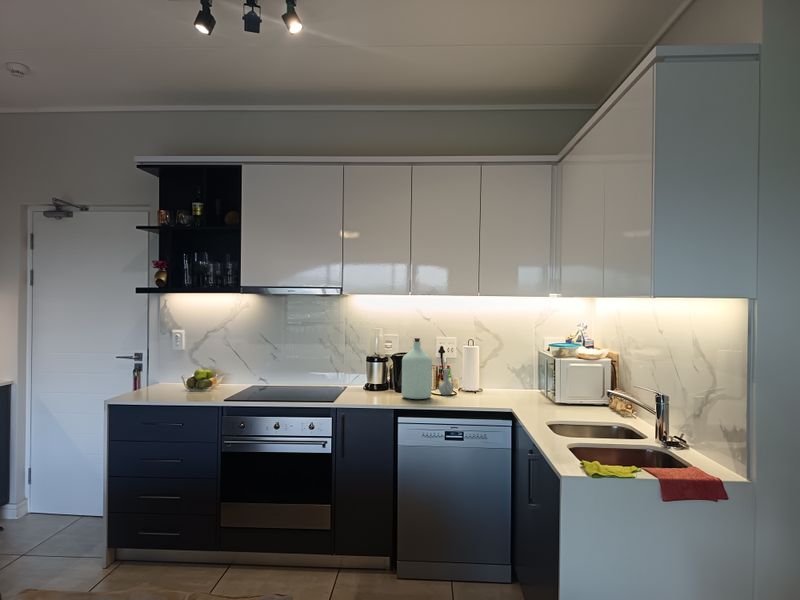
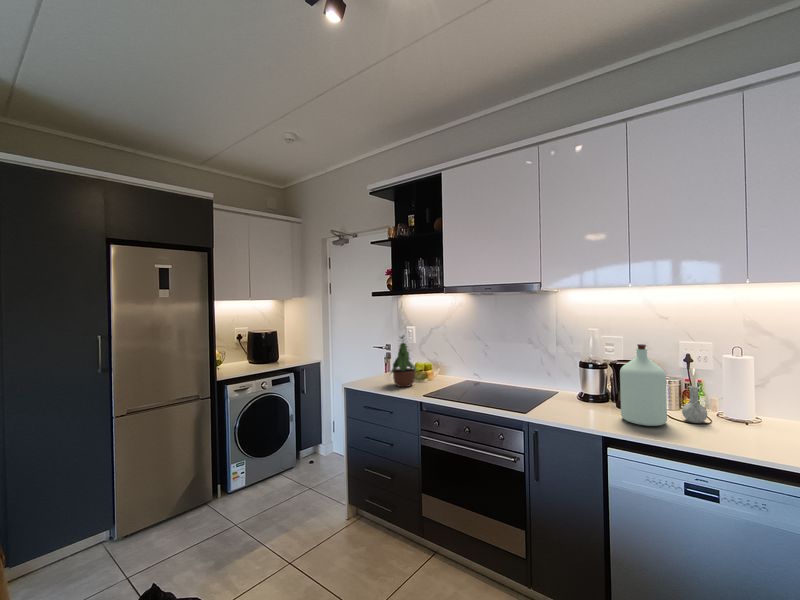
potted plant: none [166,336,204,397] -> present [390,335,416,387]

